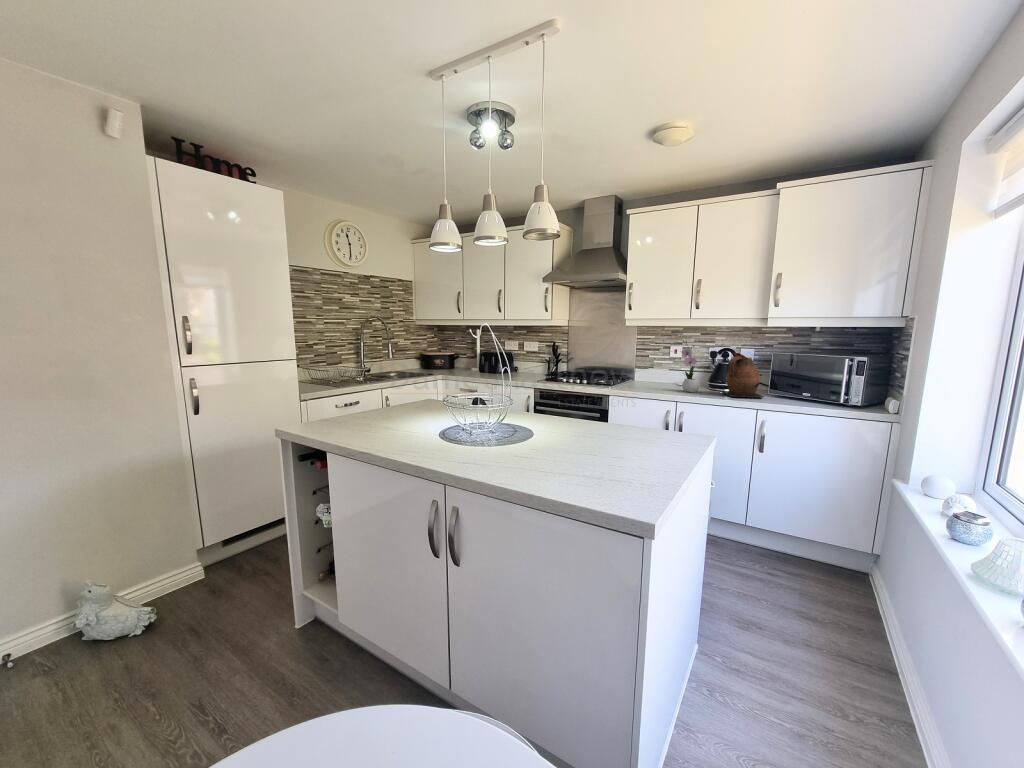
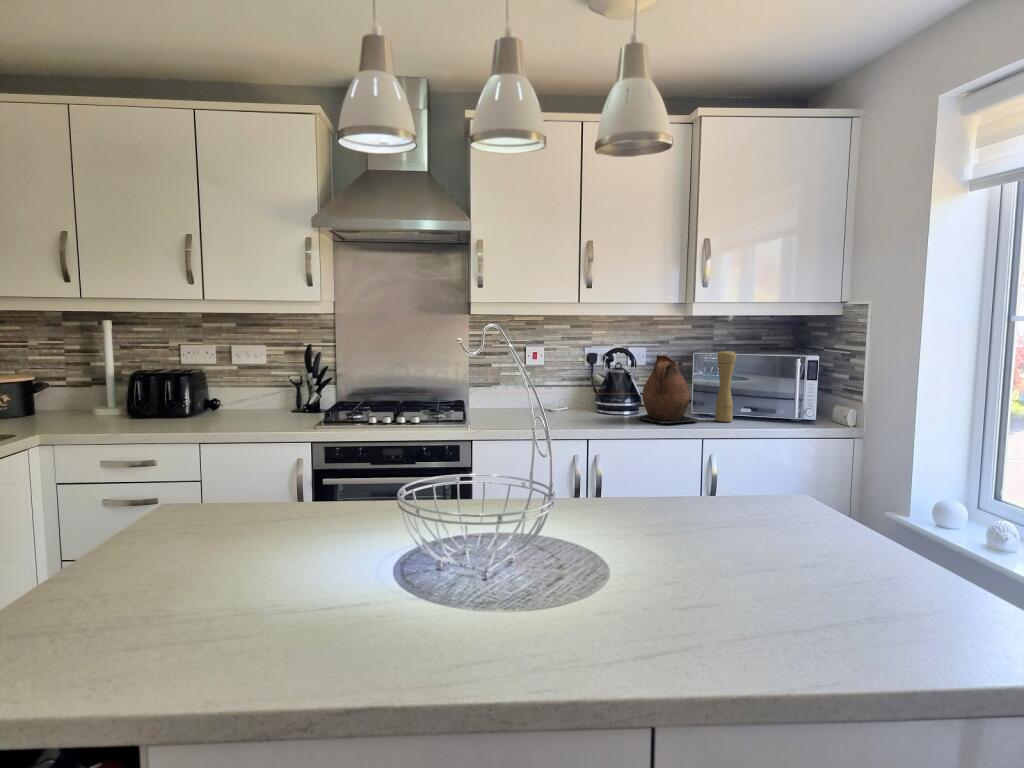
flower arrangement: present [681,341,700,392] -> none [580,338,609,423]
pepper mill: none [779,351,798,400] -> present [715,350,736,422]

